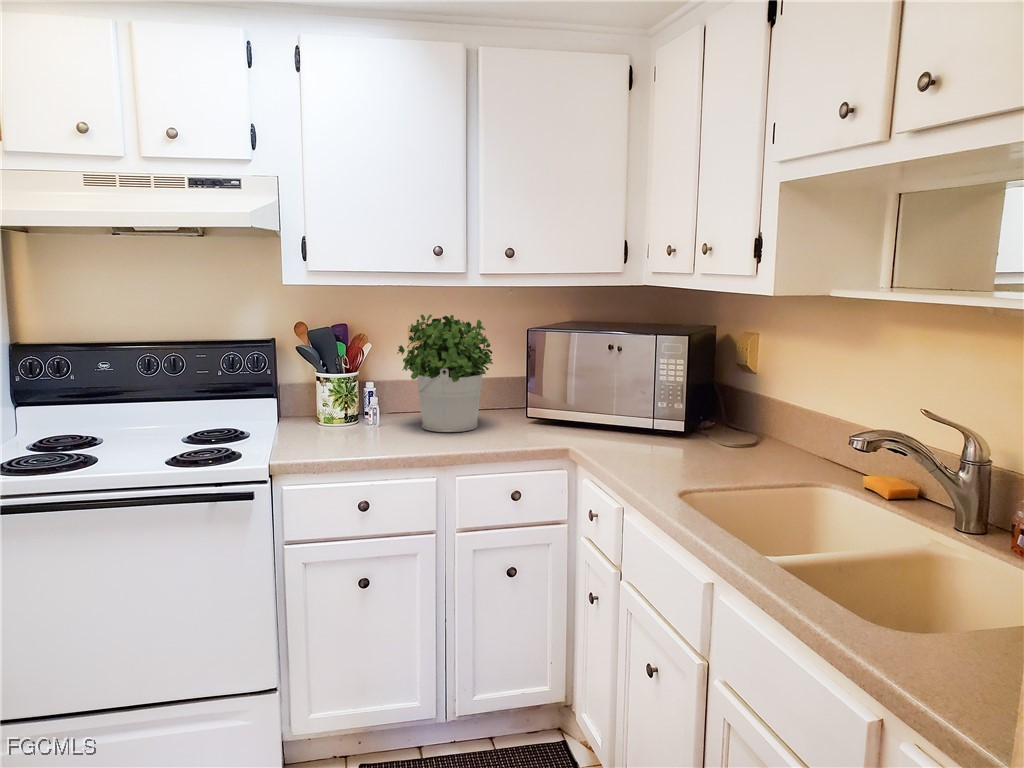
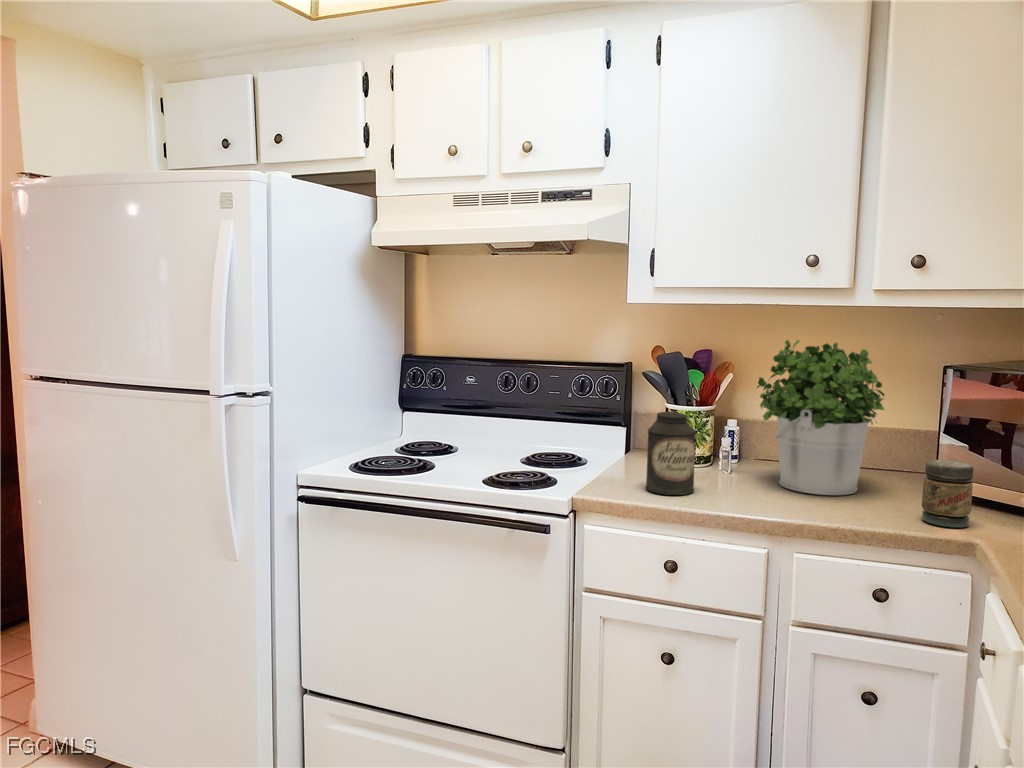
canister: none [324,380,366,450] -> present [646,412,696,495]
jar: none [530,395,559,441] -> present [922,460,973,527]

